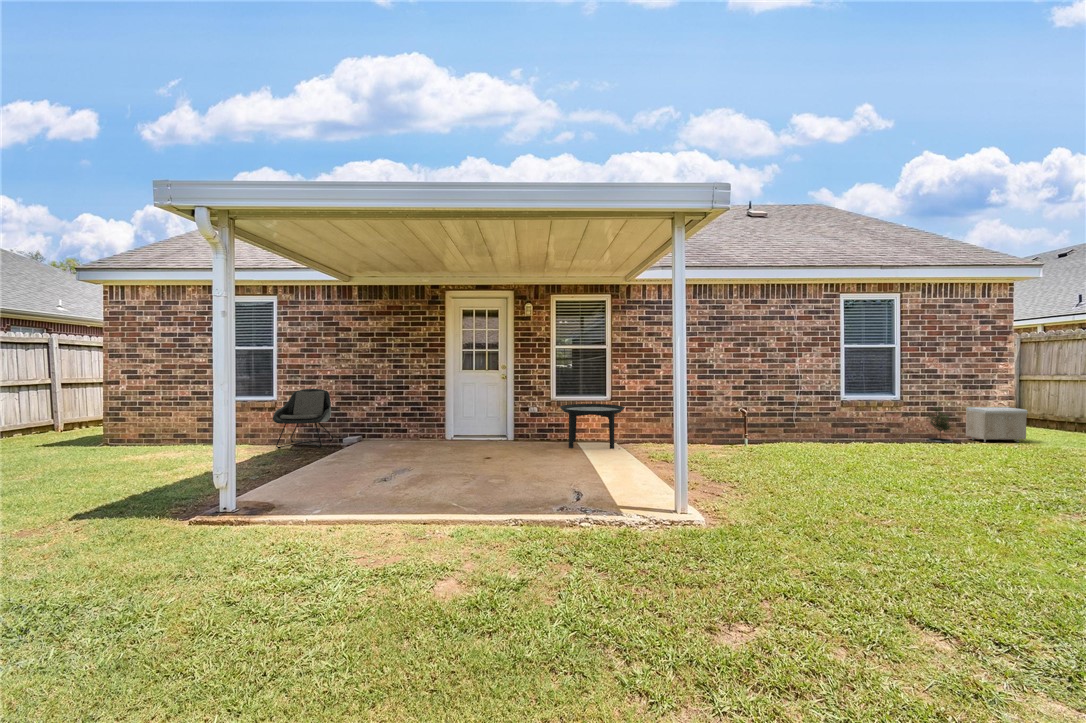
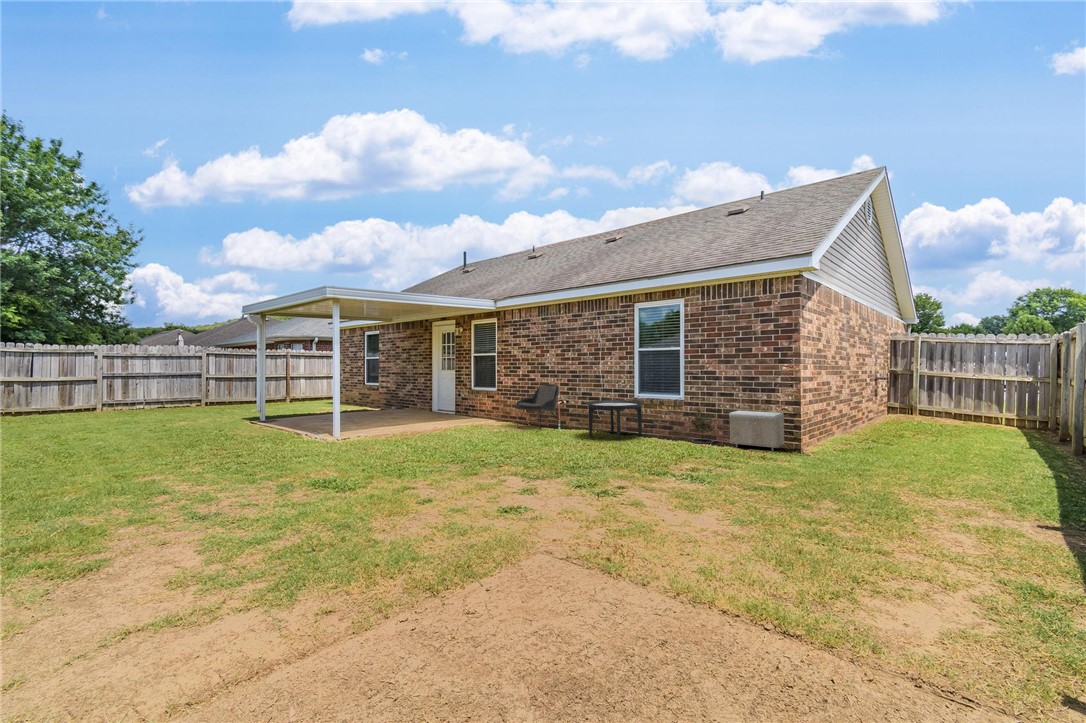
lounge chair: present [273,389,333,448] -> present [515,384,562,429]
round table: present [560,404,625,449] -> present [586,400,644,440]

